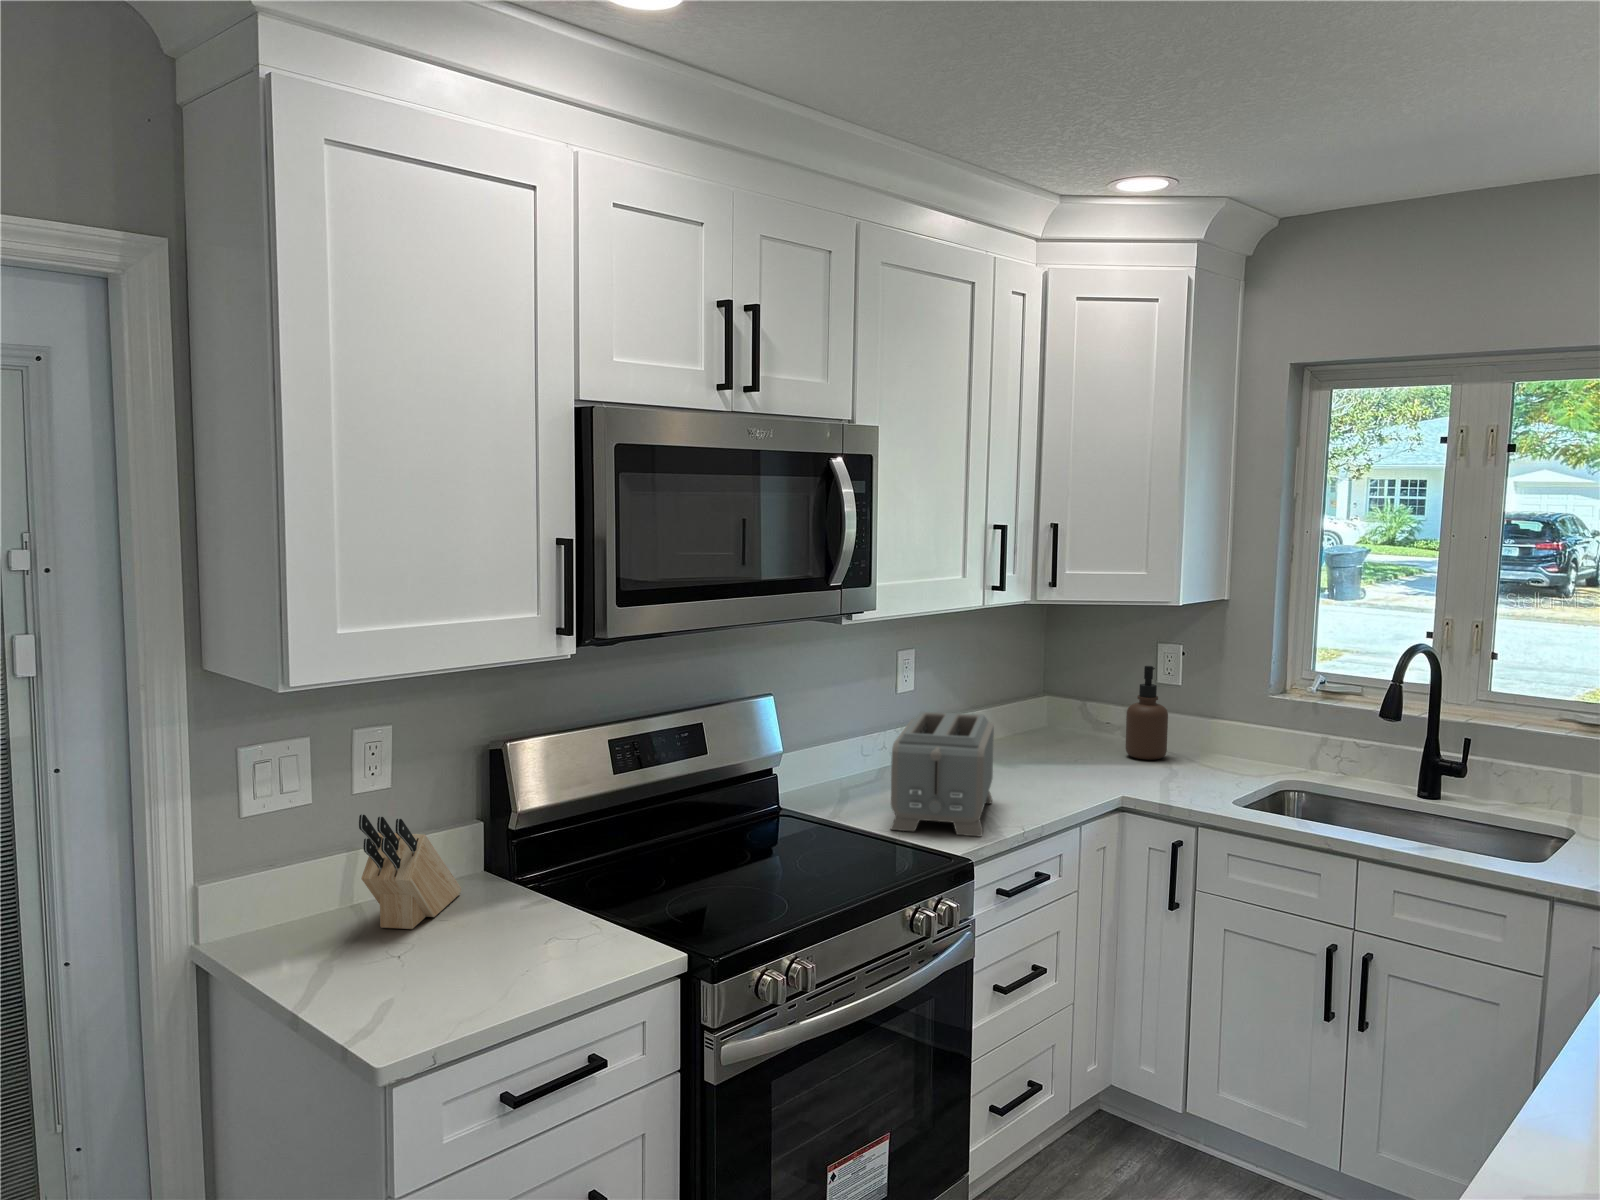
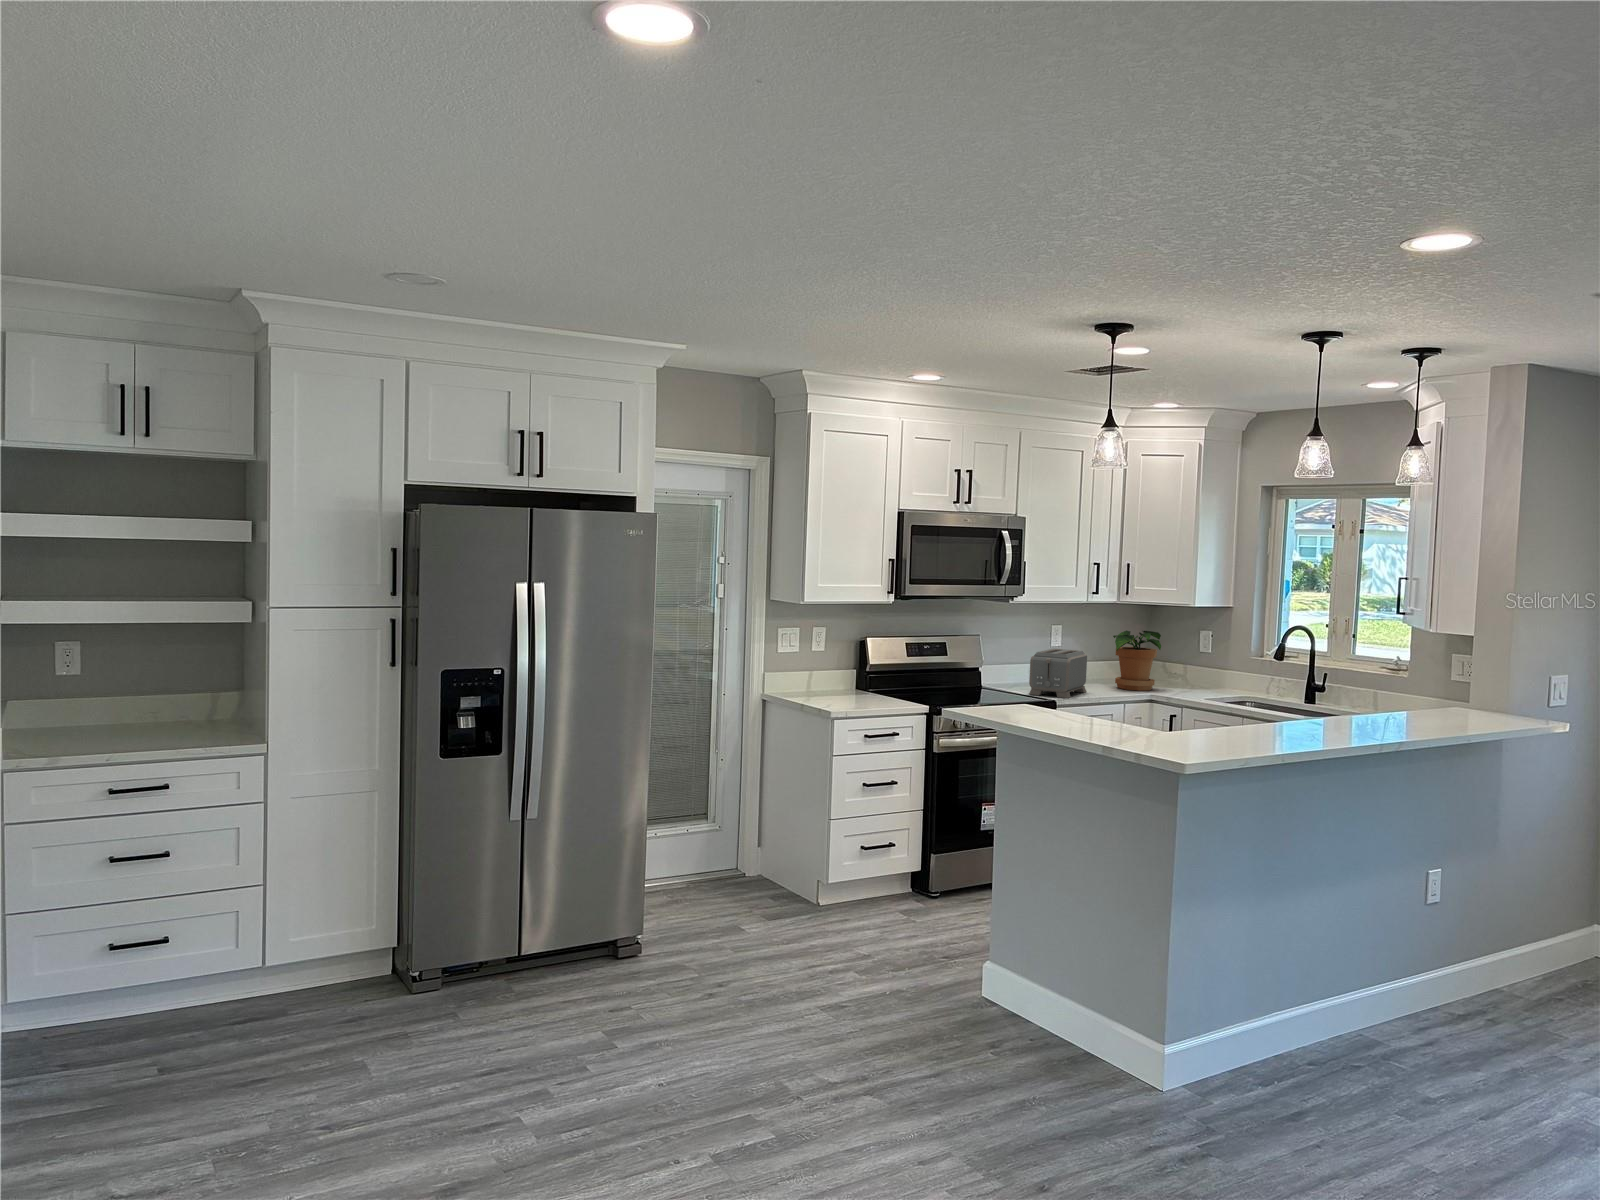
potted plant: none [1012,655,1115,779] -> present [1113,631,1161,691]
soap dispenser: present [1126,666,1168,760] -> none [1178,640,1200,689]
knife block: present [359,814,461,929] -> none [816,653,848,698]

